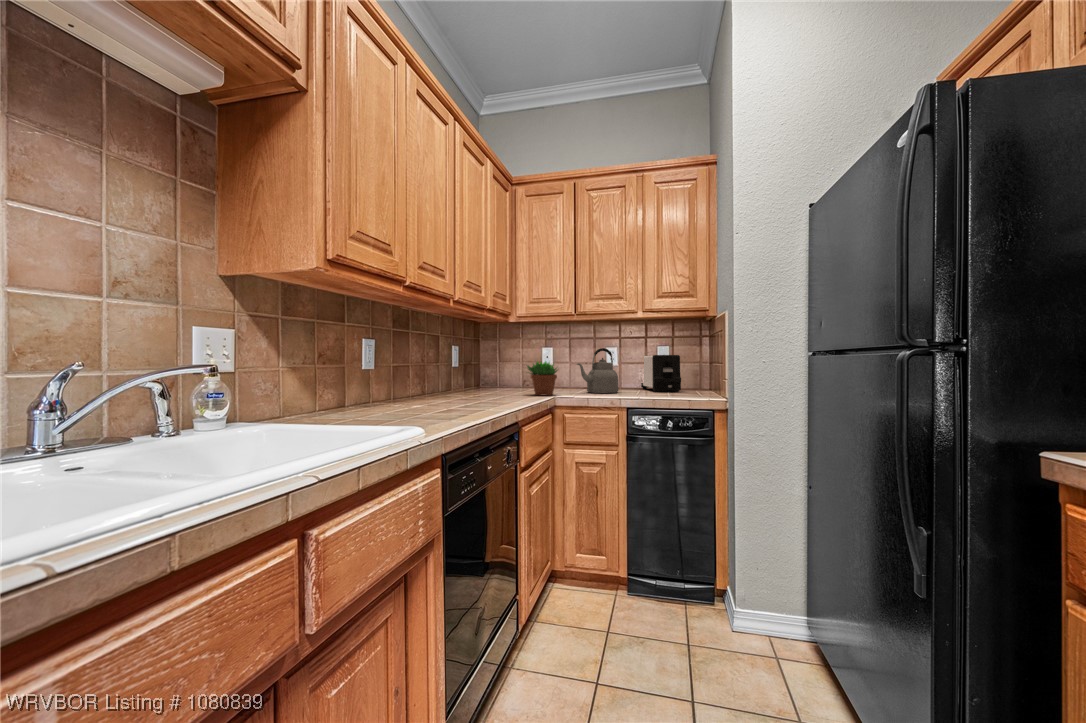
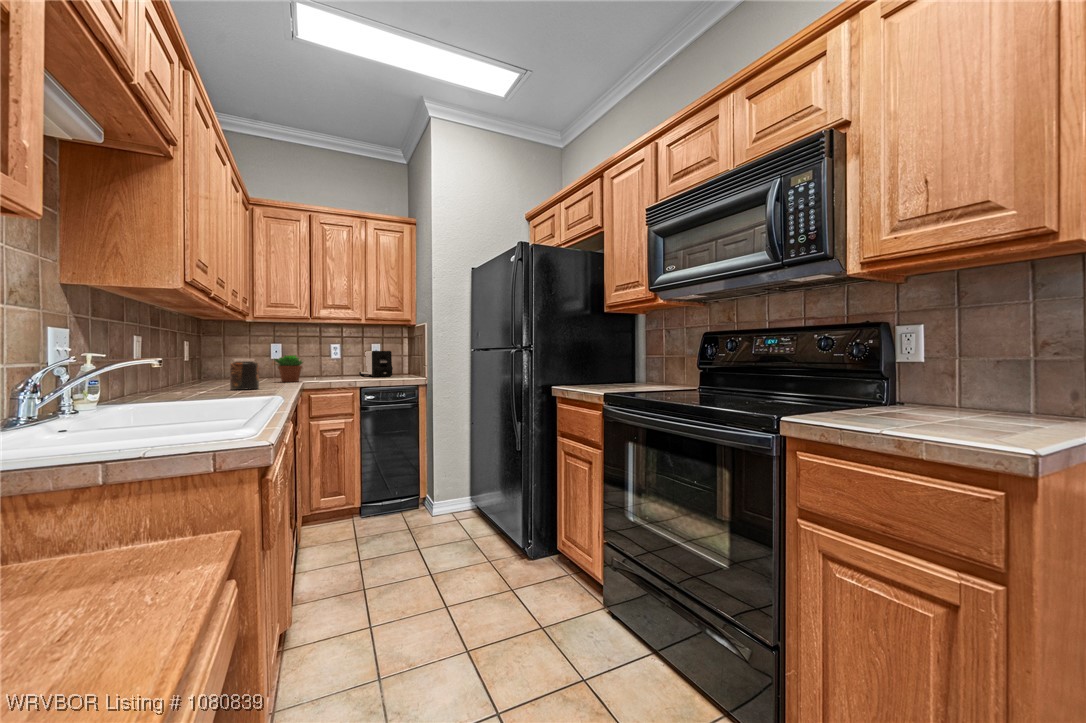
kettle: present [577,348,619,393] -> none [314,345,348,379]
jar: none [448,366,480,407] -> present [230,359,259,390]

